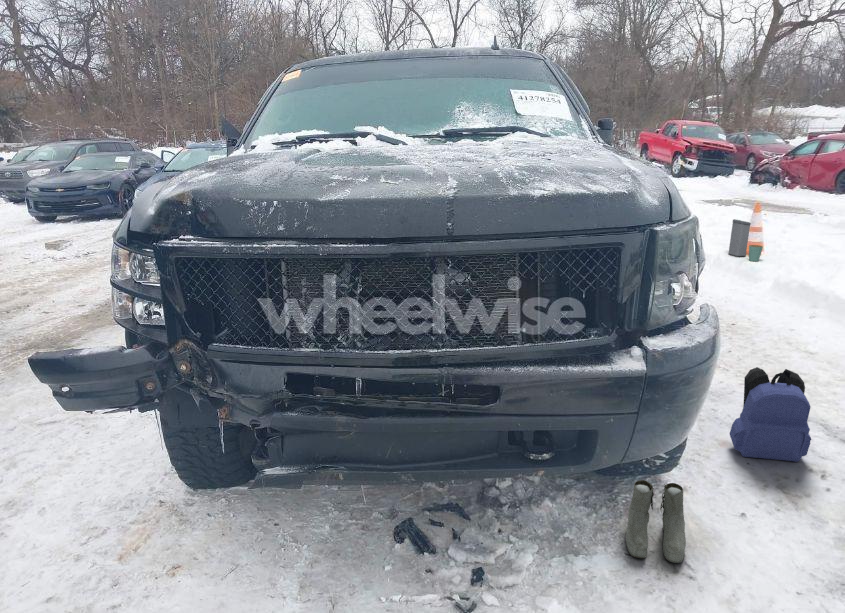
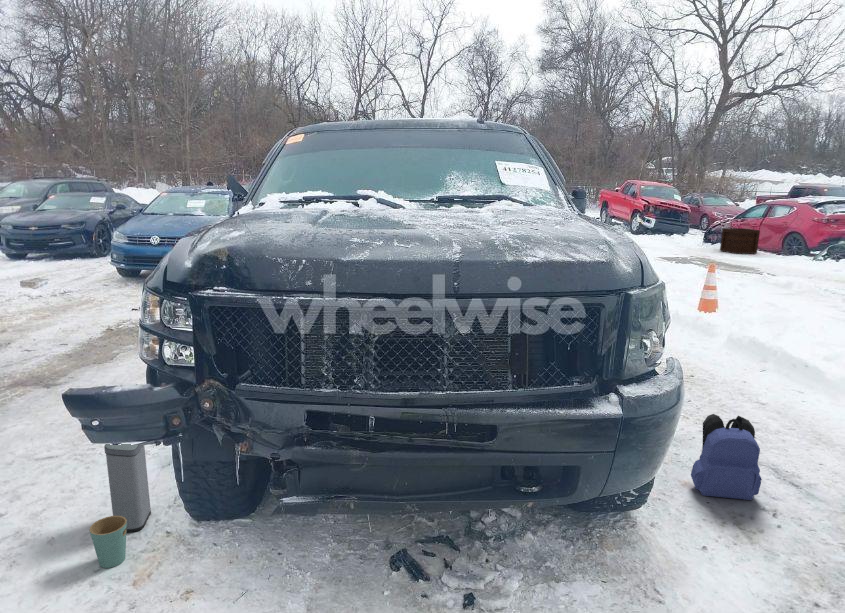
wooden crate: none [767,167,812,195] -> present [720,228,760,254]
trash can: present [728,219,763,261] -> present [89,444,151,568]
boots: present [626,480,686,563] -> none [602,514,655,589]

